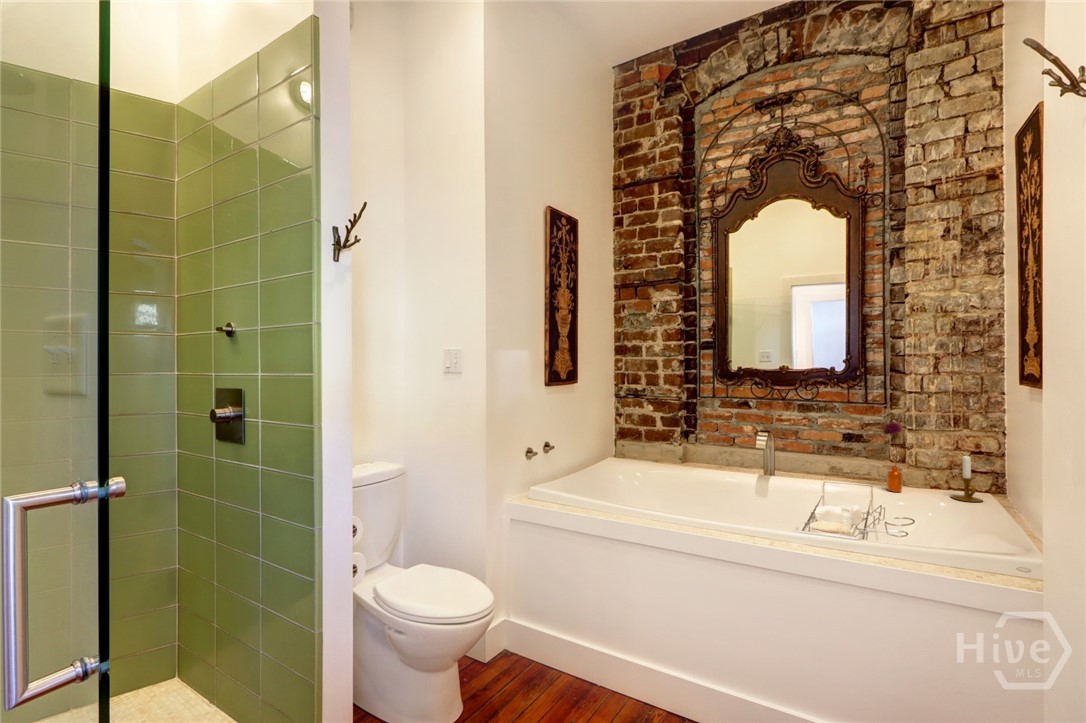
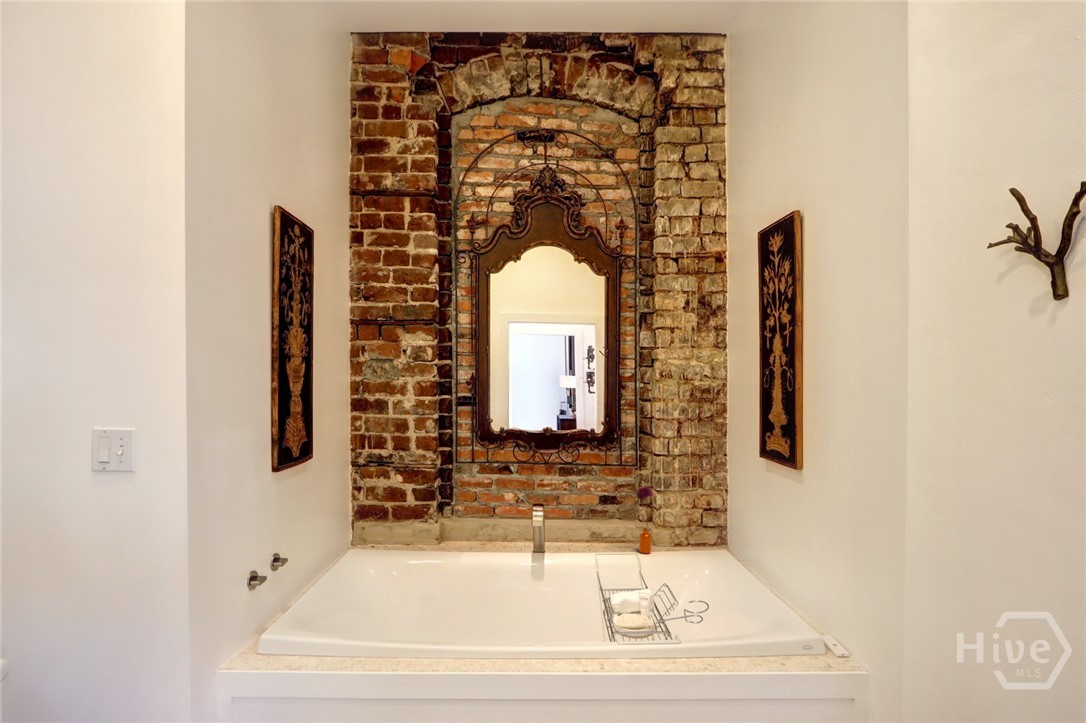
candlestick: present [951,456,983,502] -> none [689,515,713,557]

